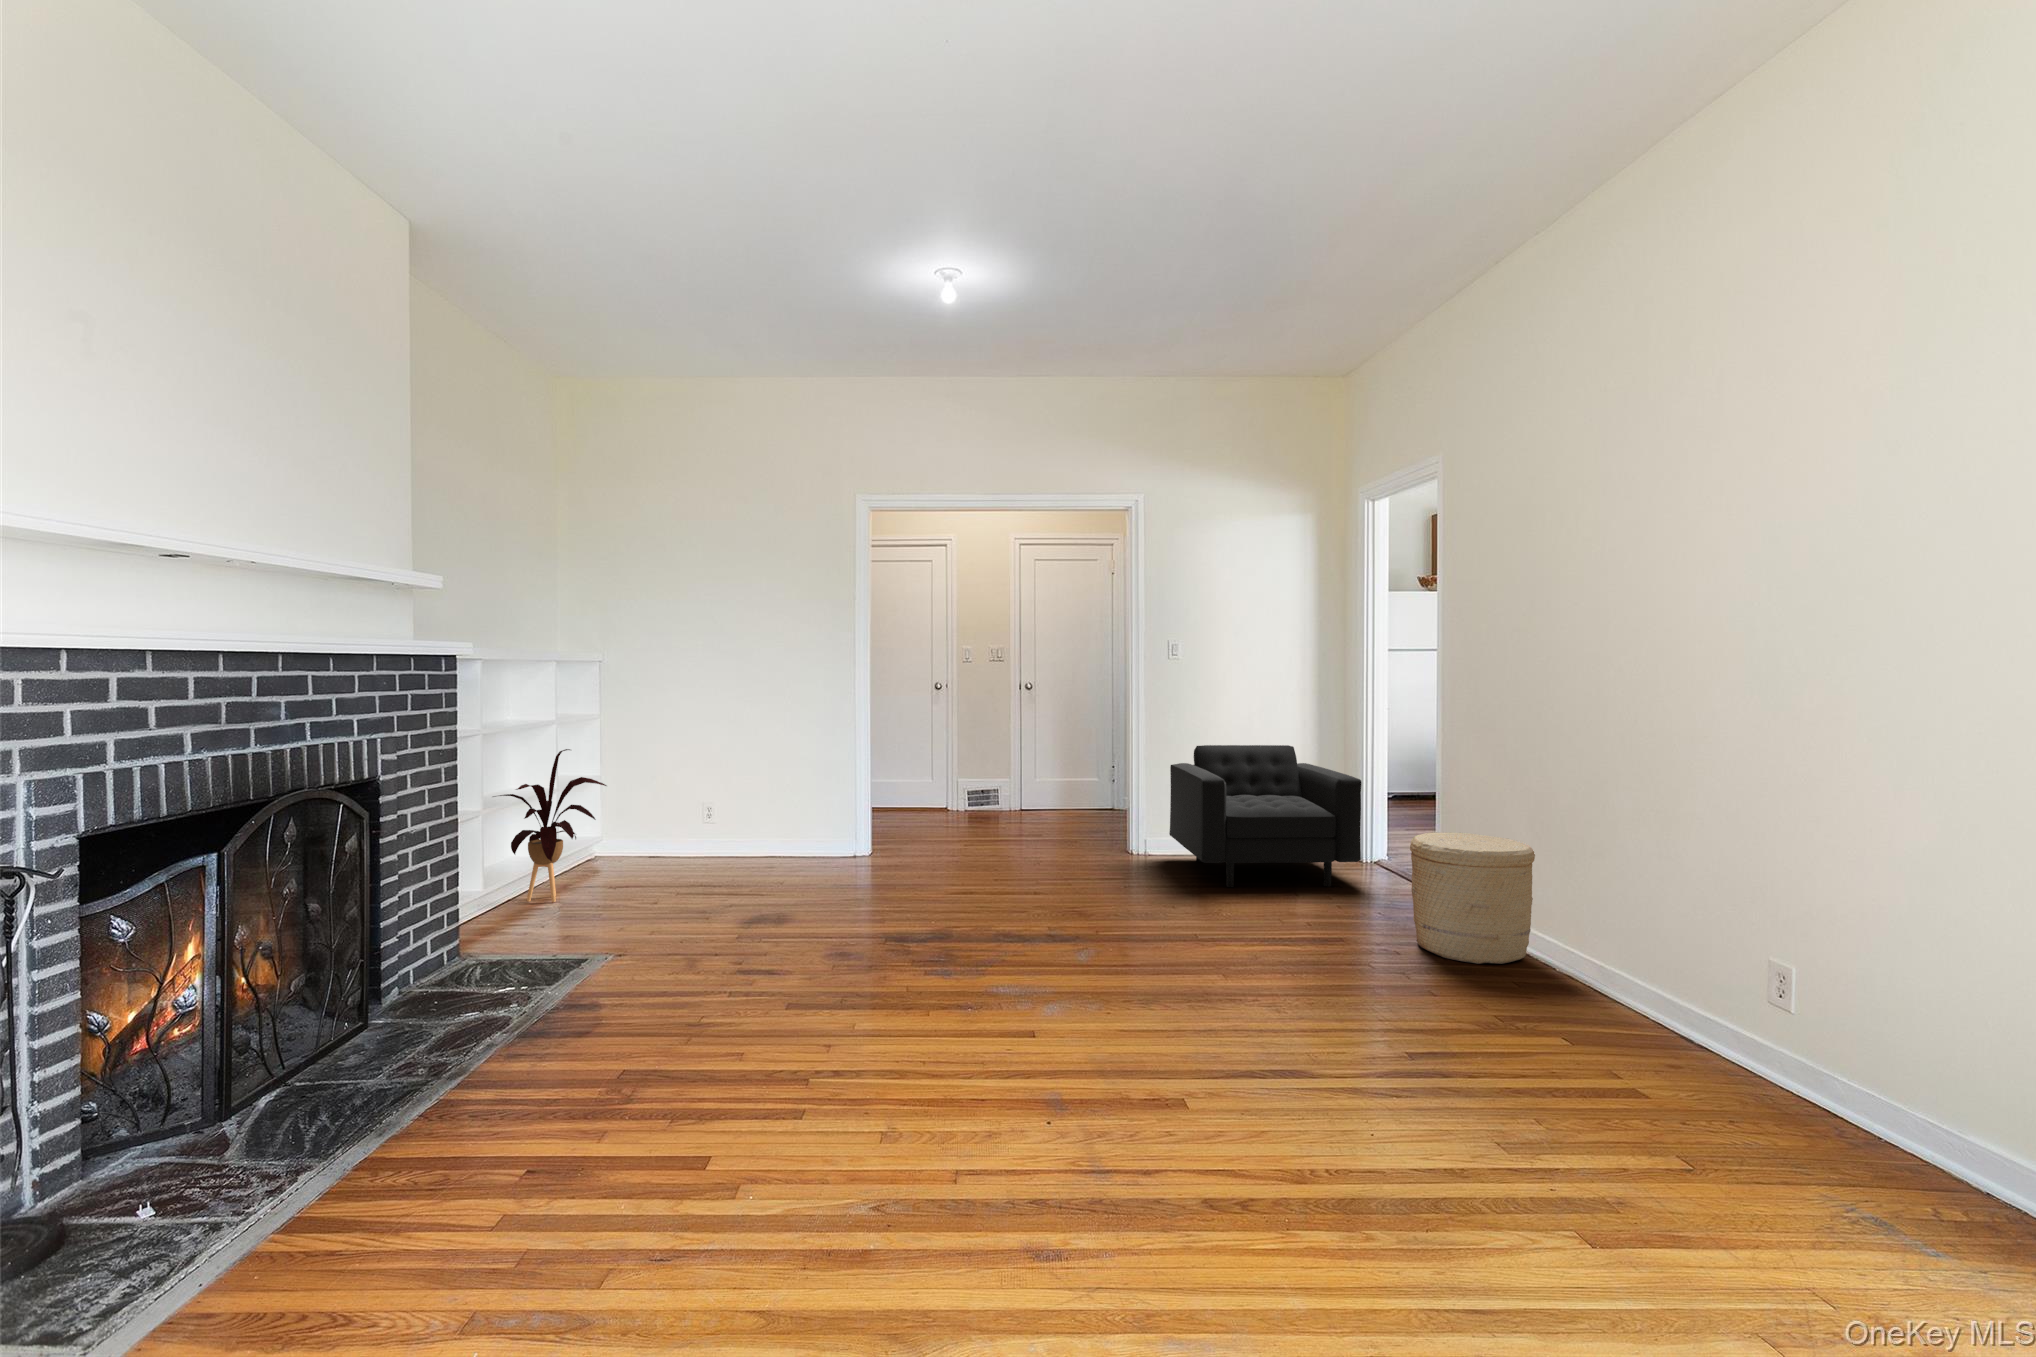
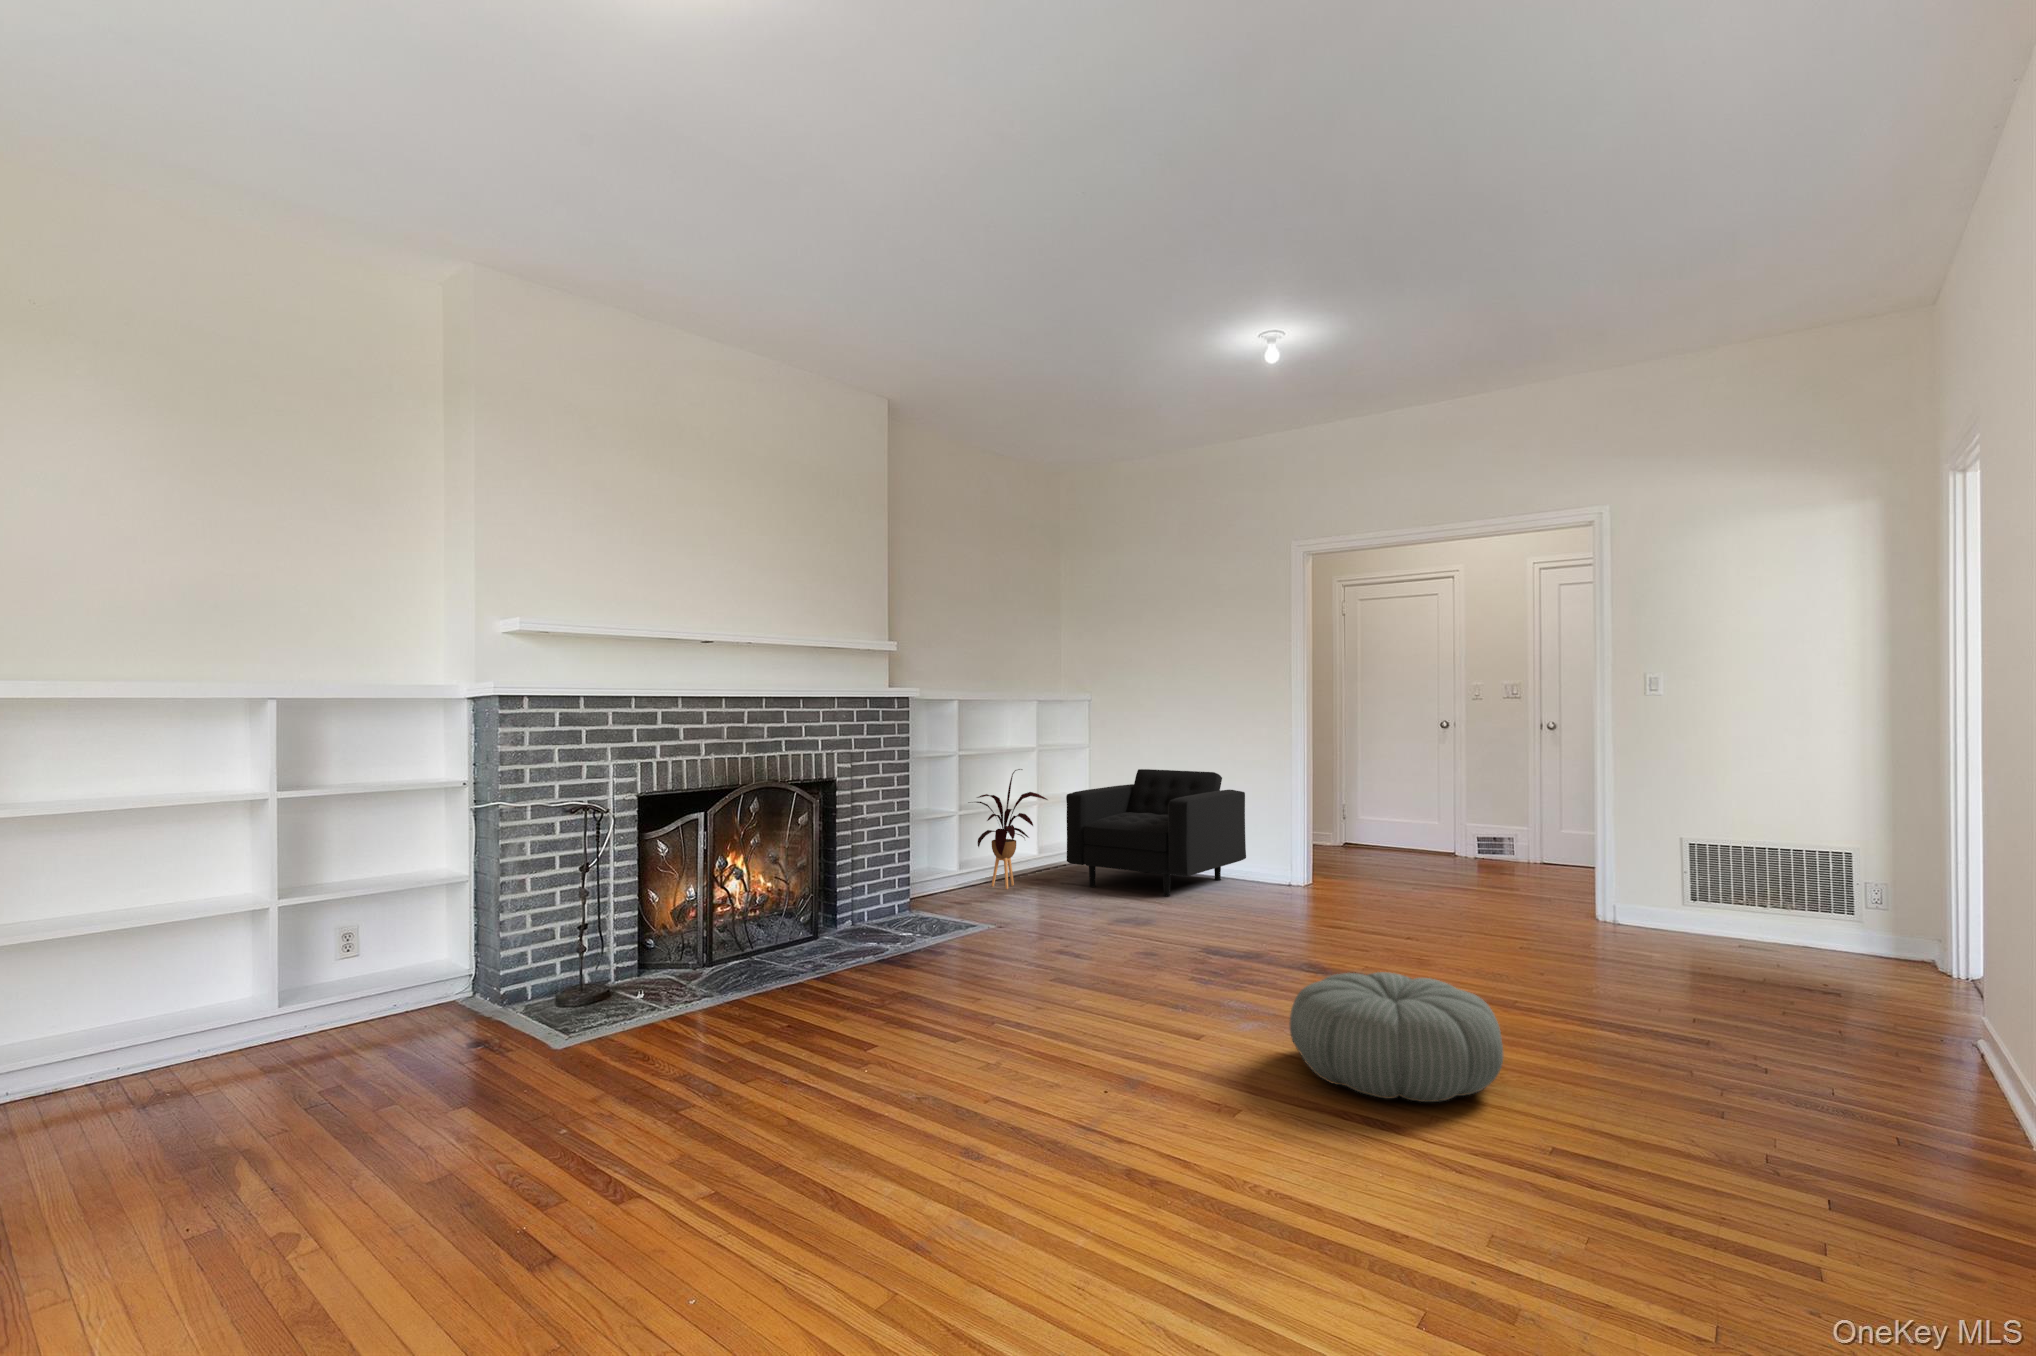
armchair: present [1169,745,1361,887] -> present [1066,769,1246,896]
woven basket: present [1410,832,1535,964] -> none [1781,918,1985,1106]
pouf: none [1147,929,1343,1054] -> present [1290,972,1503,1102]

